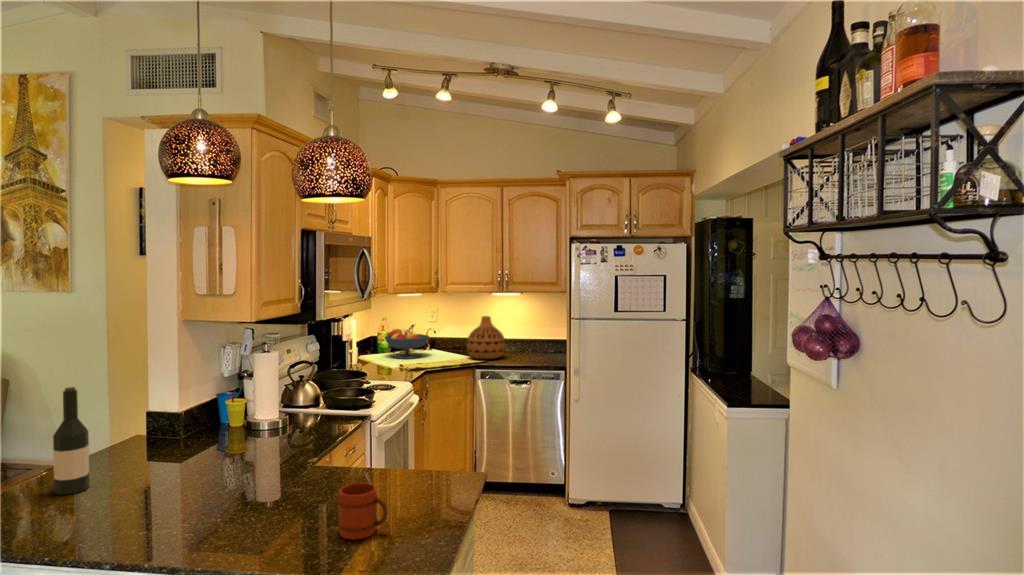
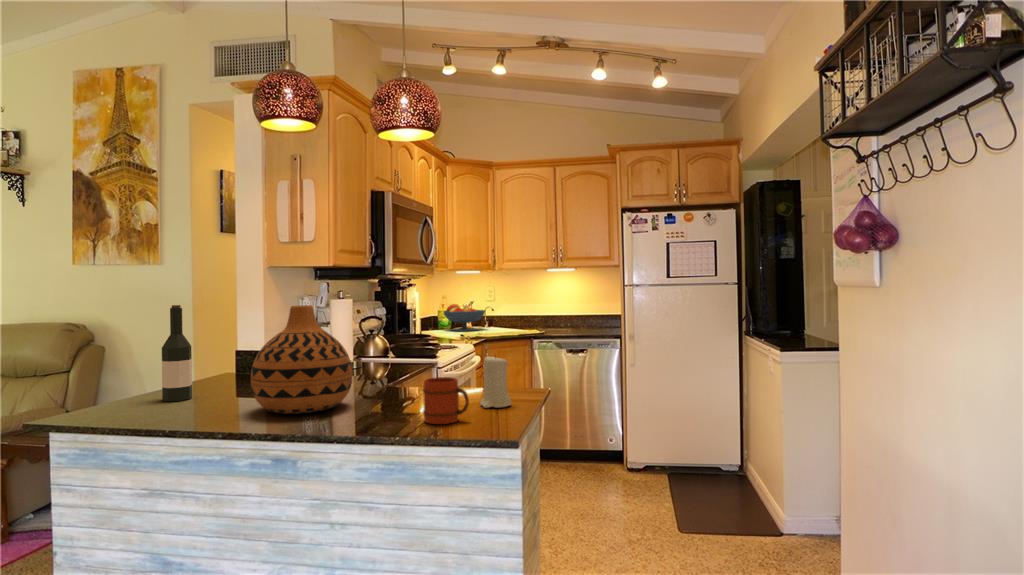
vase: present [466,316,506,359] -> present [251,305,353,414]
candle: none [403,448,436,507] -> present [480,355,511,408]

